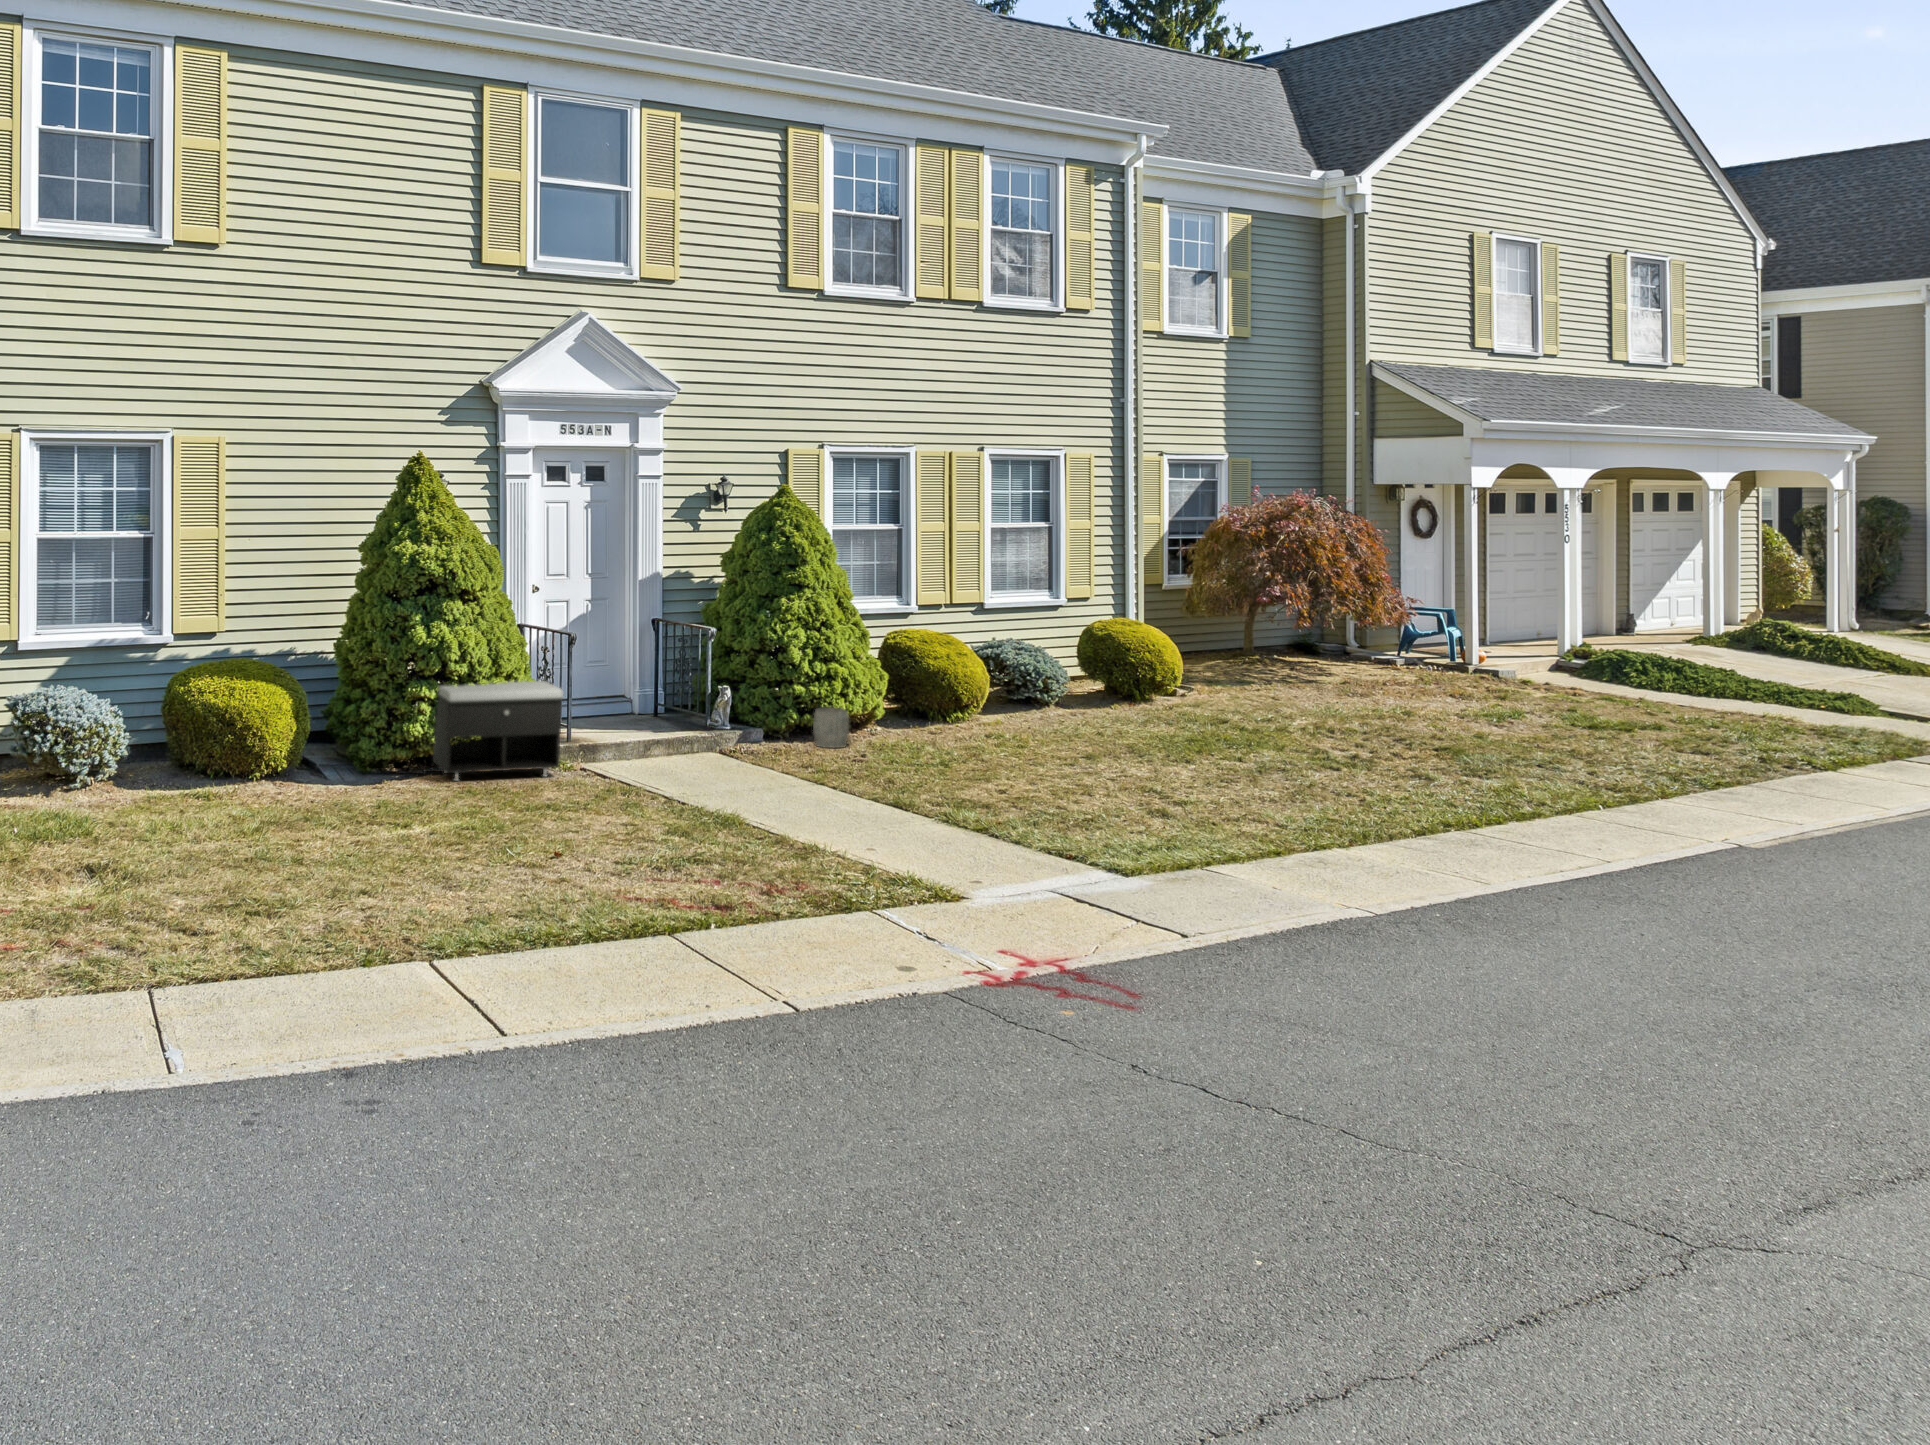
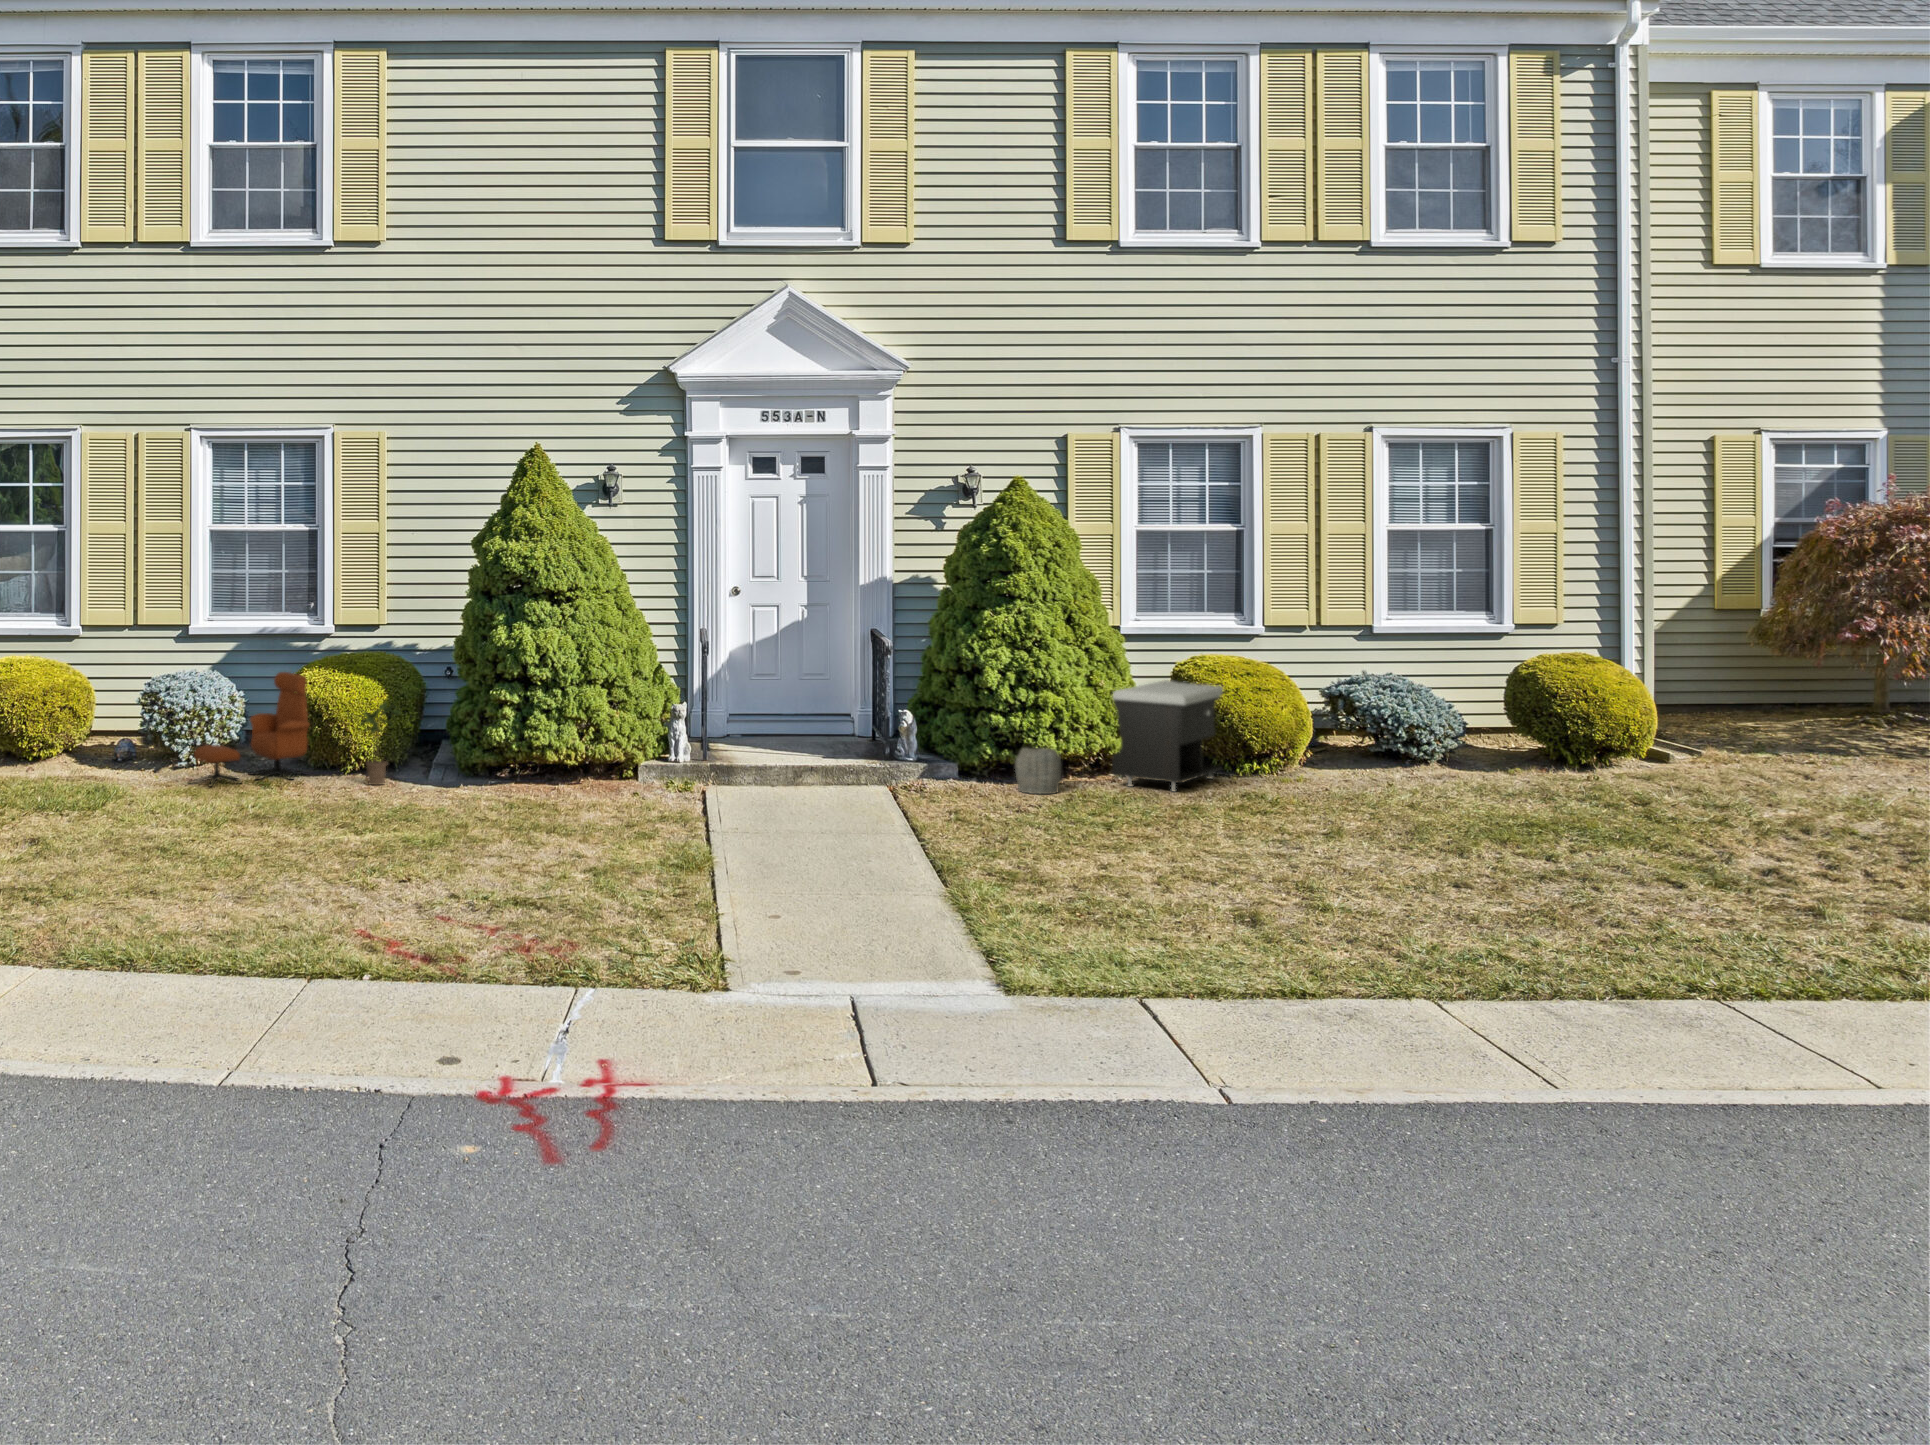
lounge chair: none [112,679,226,799] -> present [189,672,310,787]
storage bench: present [433,681,563,781] -> present [1112,680,1223,791]
potted plant: none [278,701,322,784] -> present [360,702,400,785]

